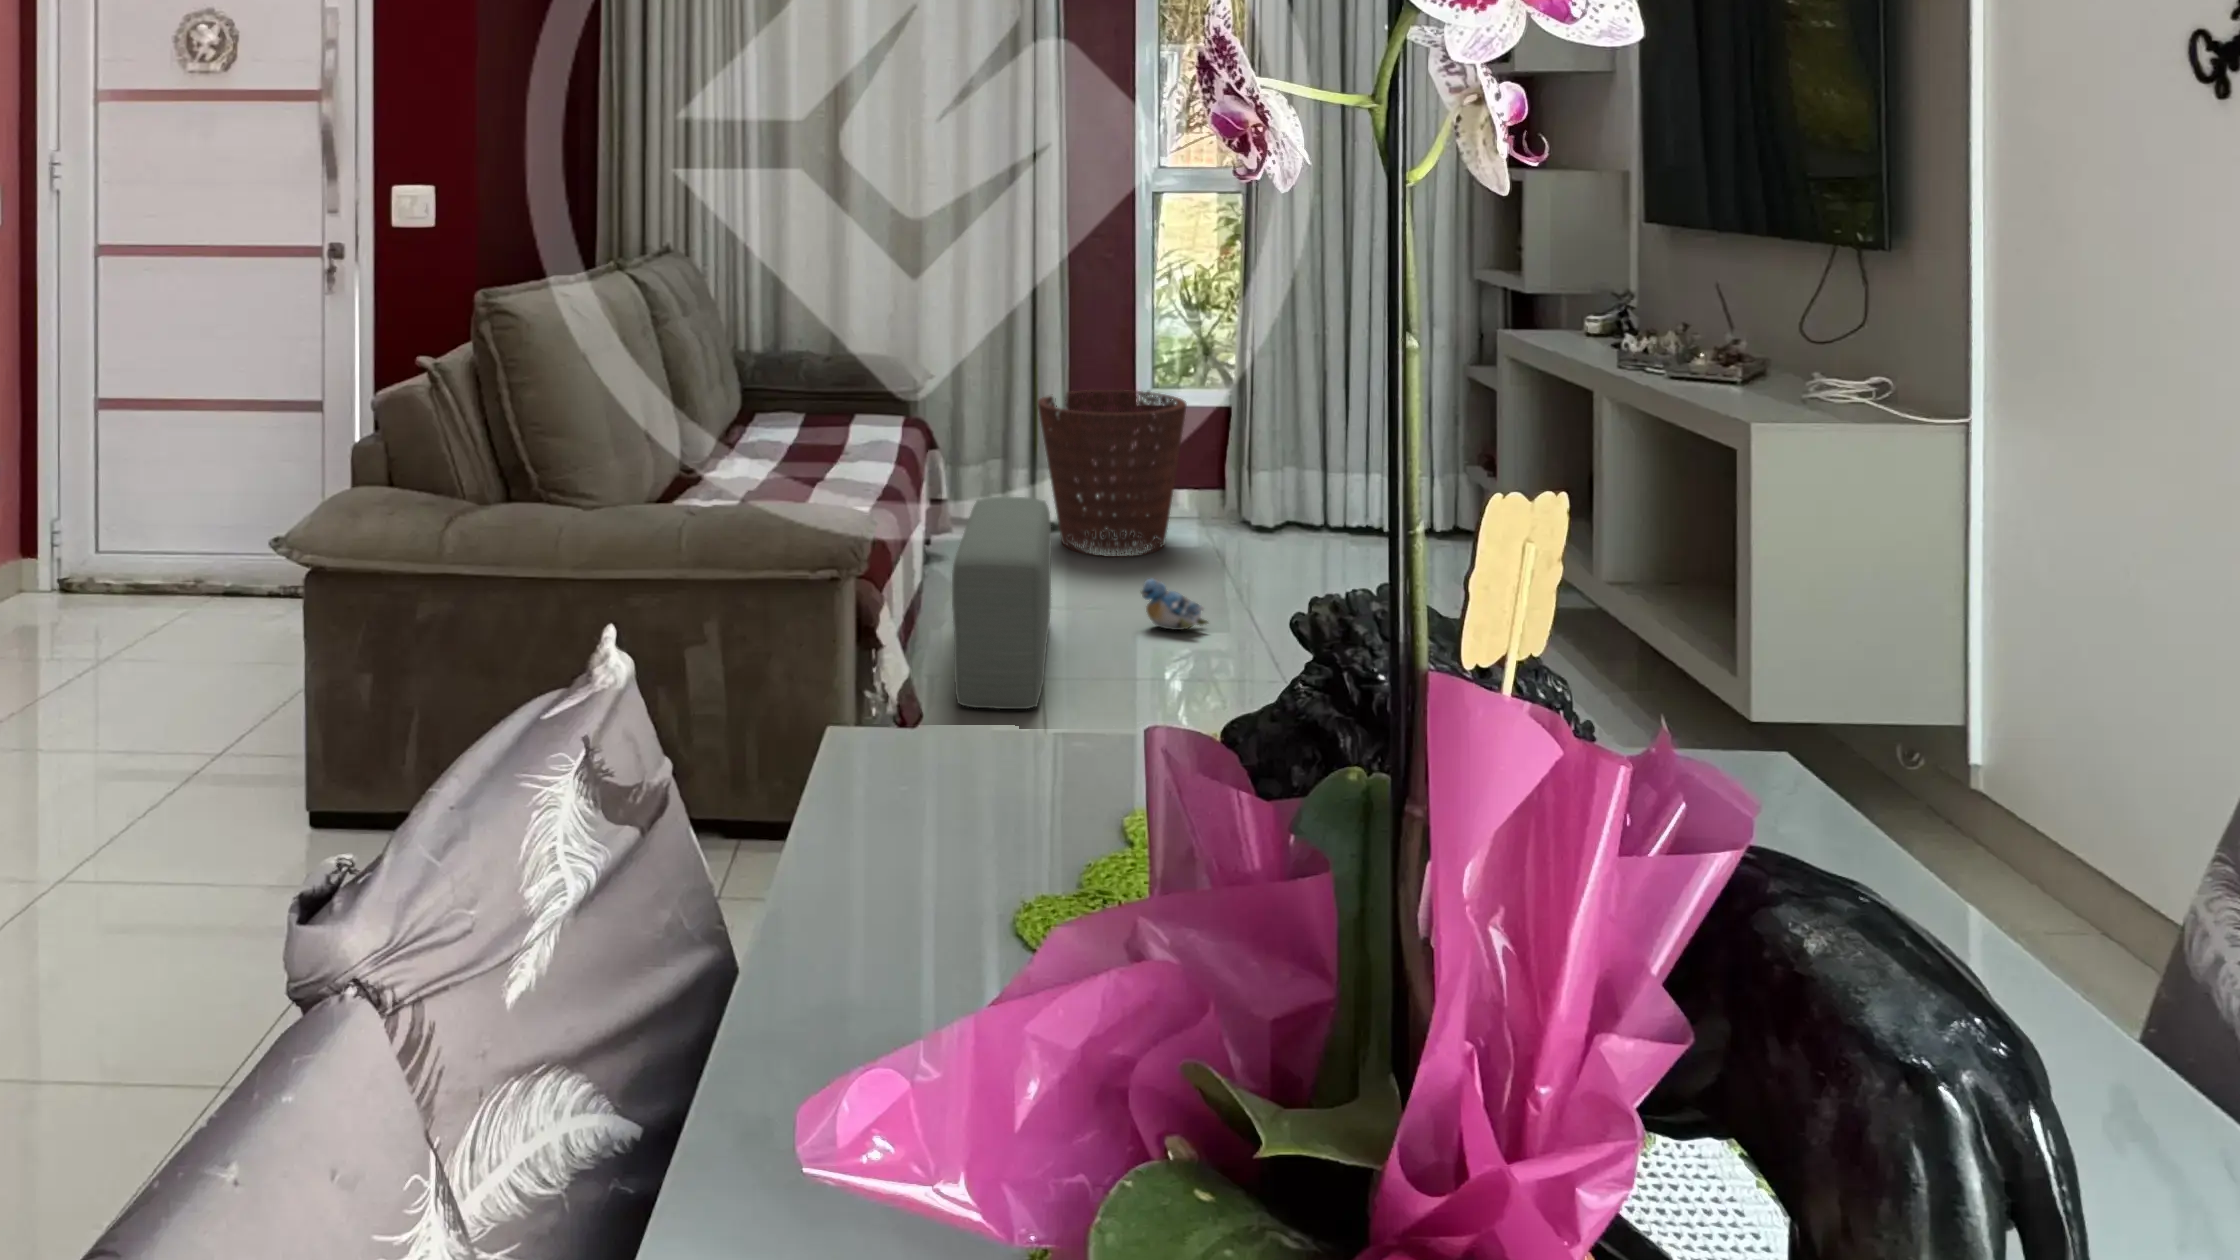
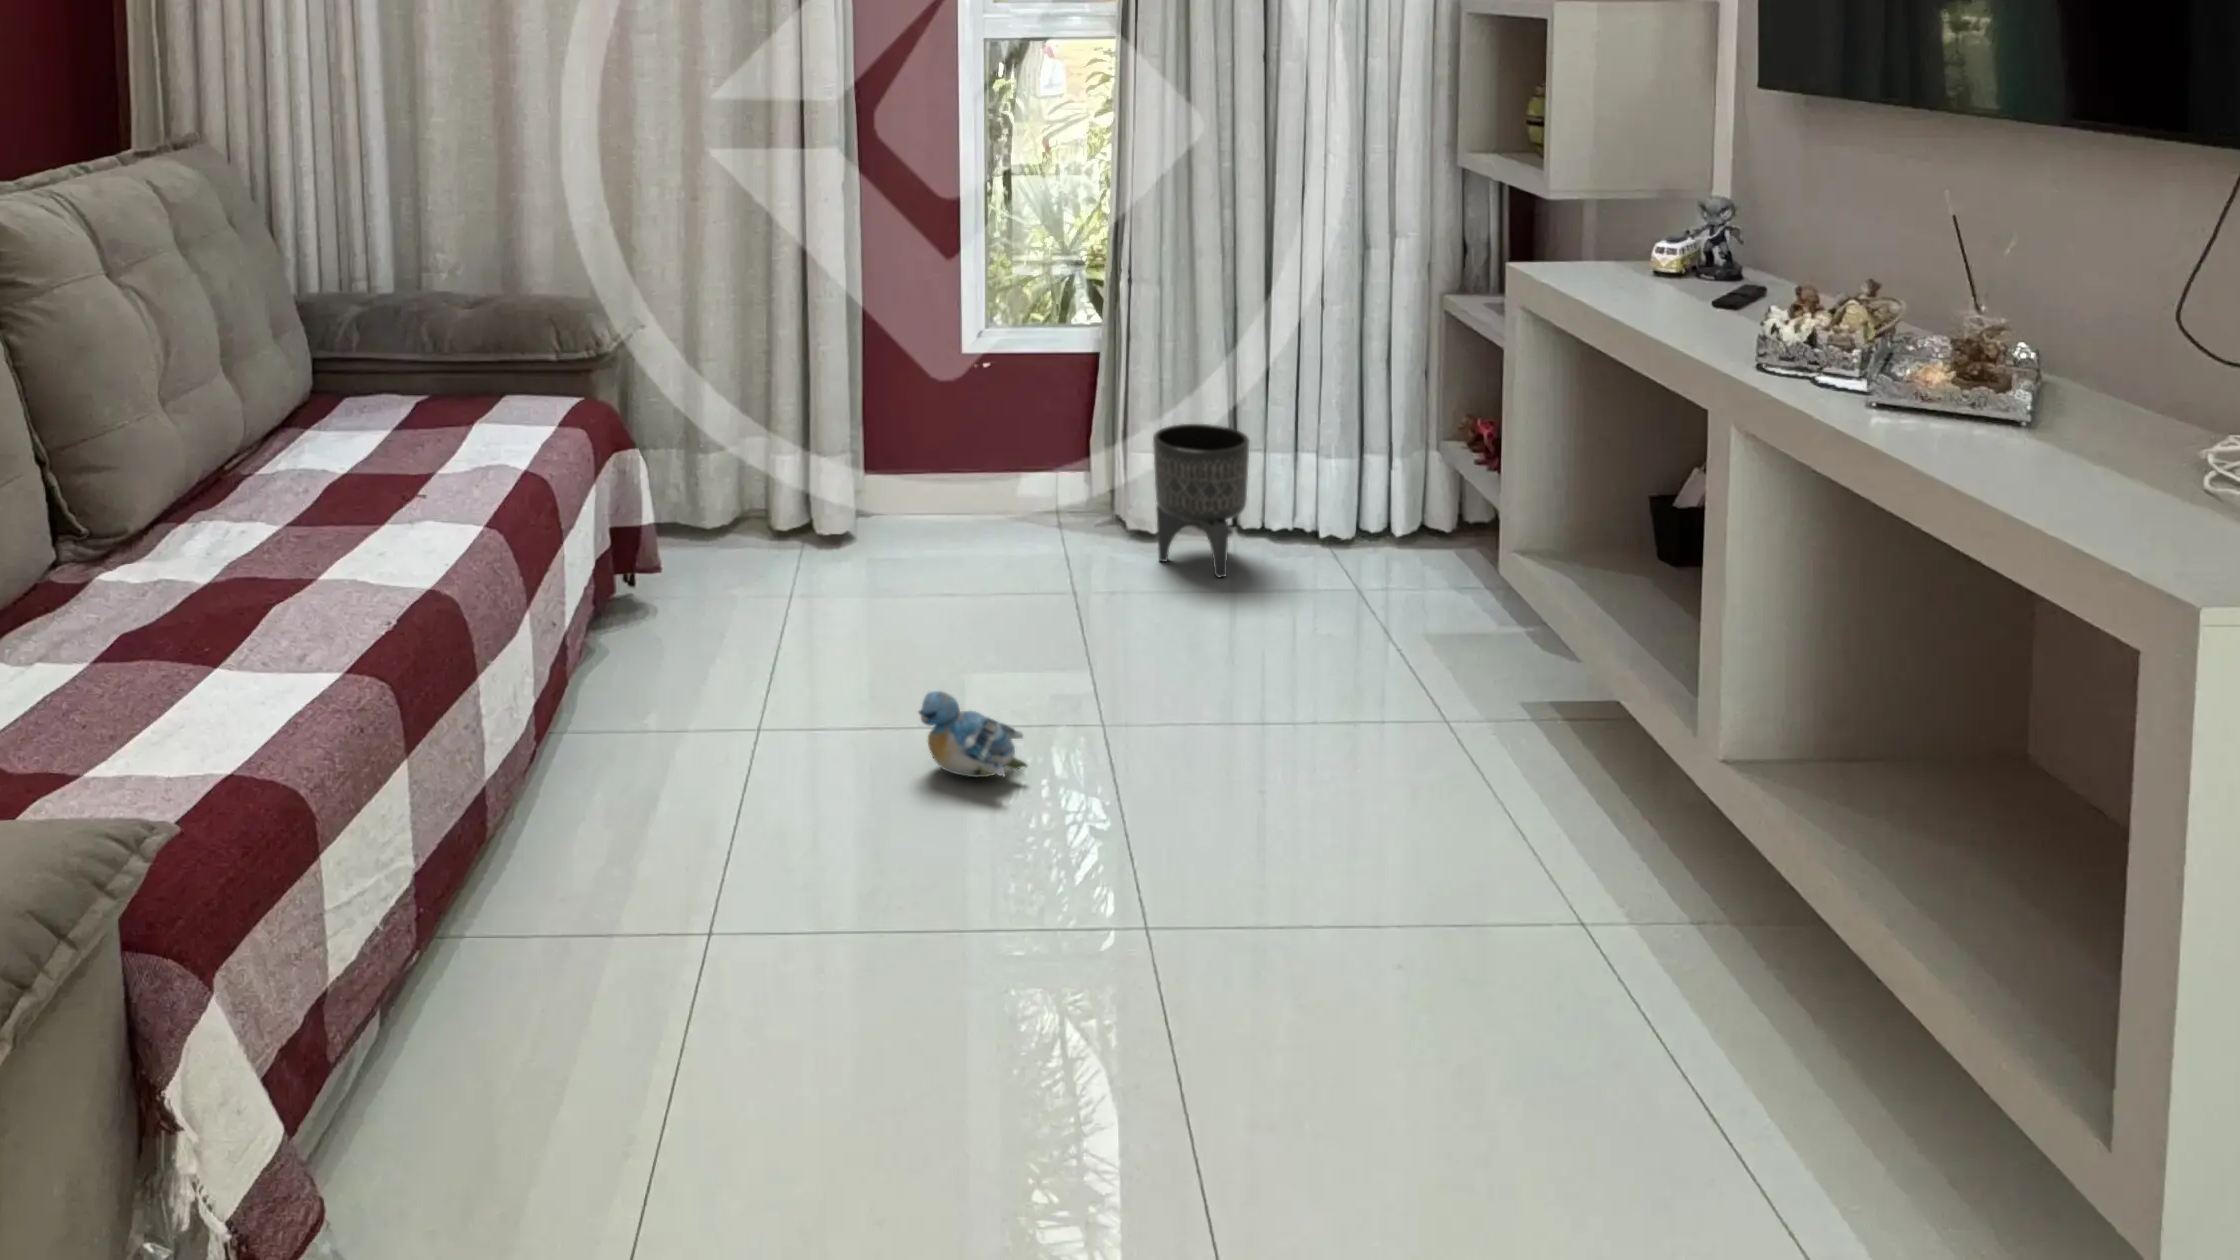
basket: present [1038,390,1187,557] -> none [813,335,1032,593]
planter: none [1269,451,1336,552] -> present [1153,424,1249,577]
pouf: present [952,497,1051,709] -> none [496,562,769,1045]

